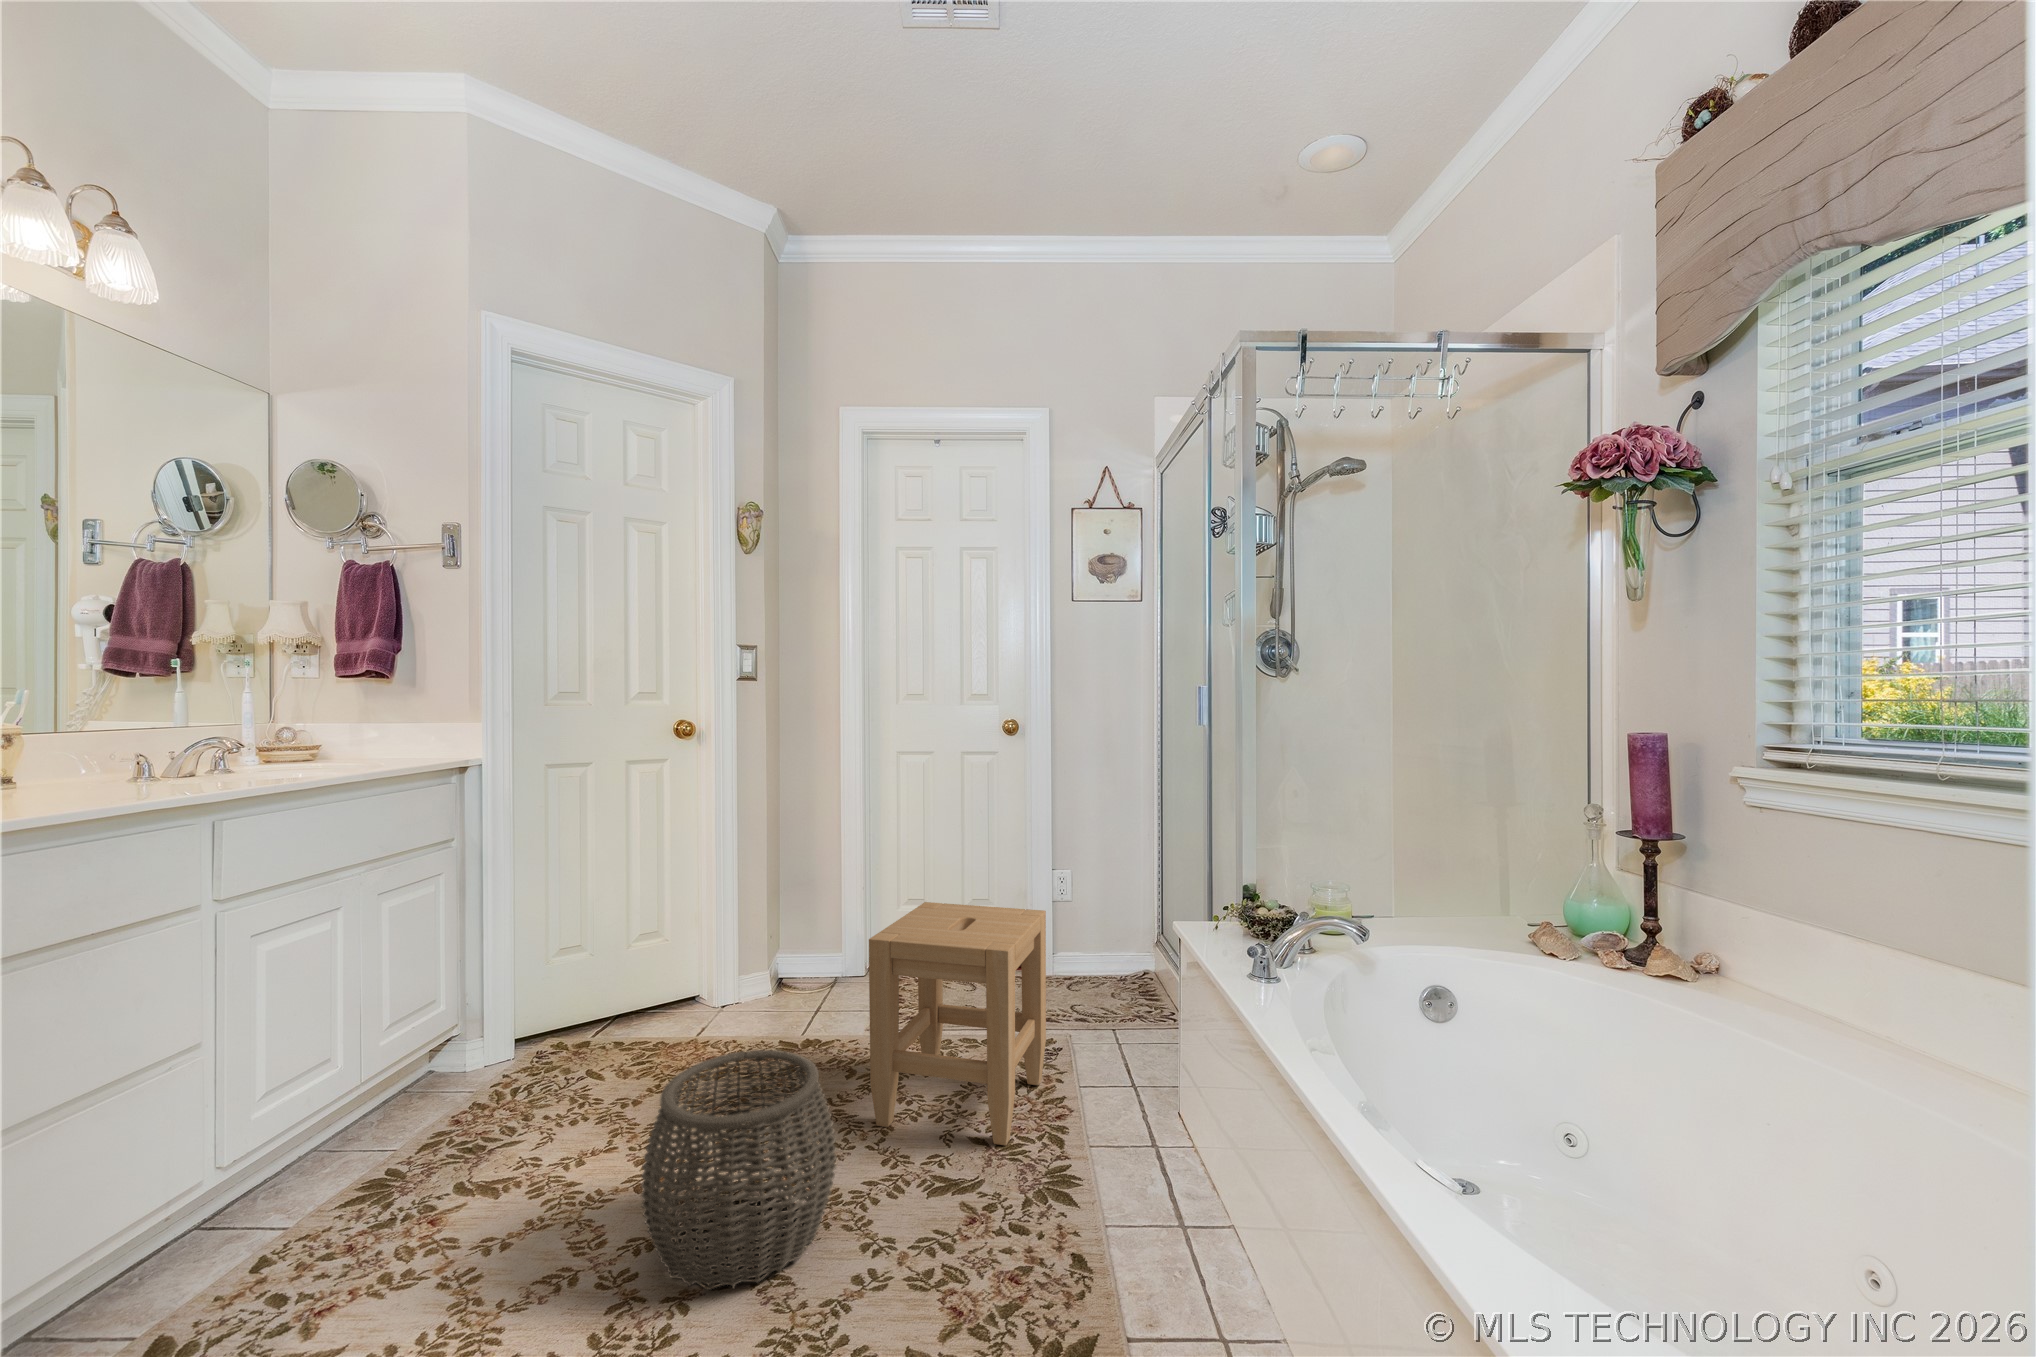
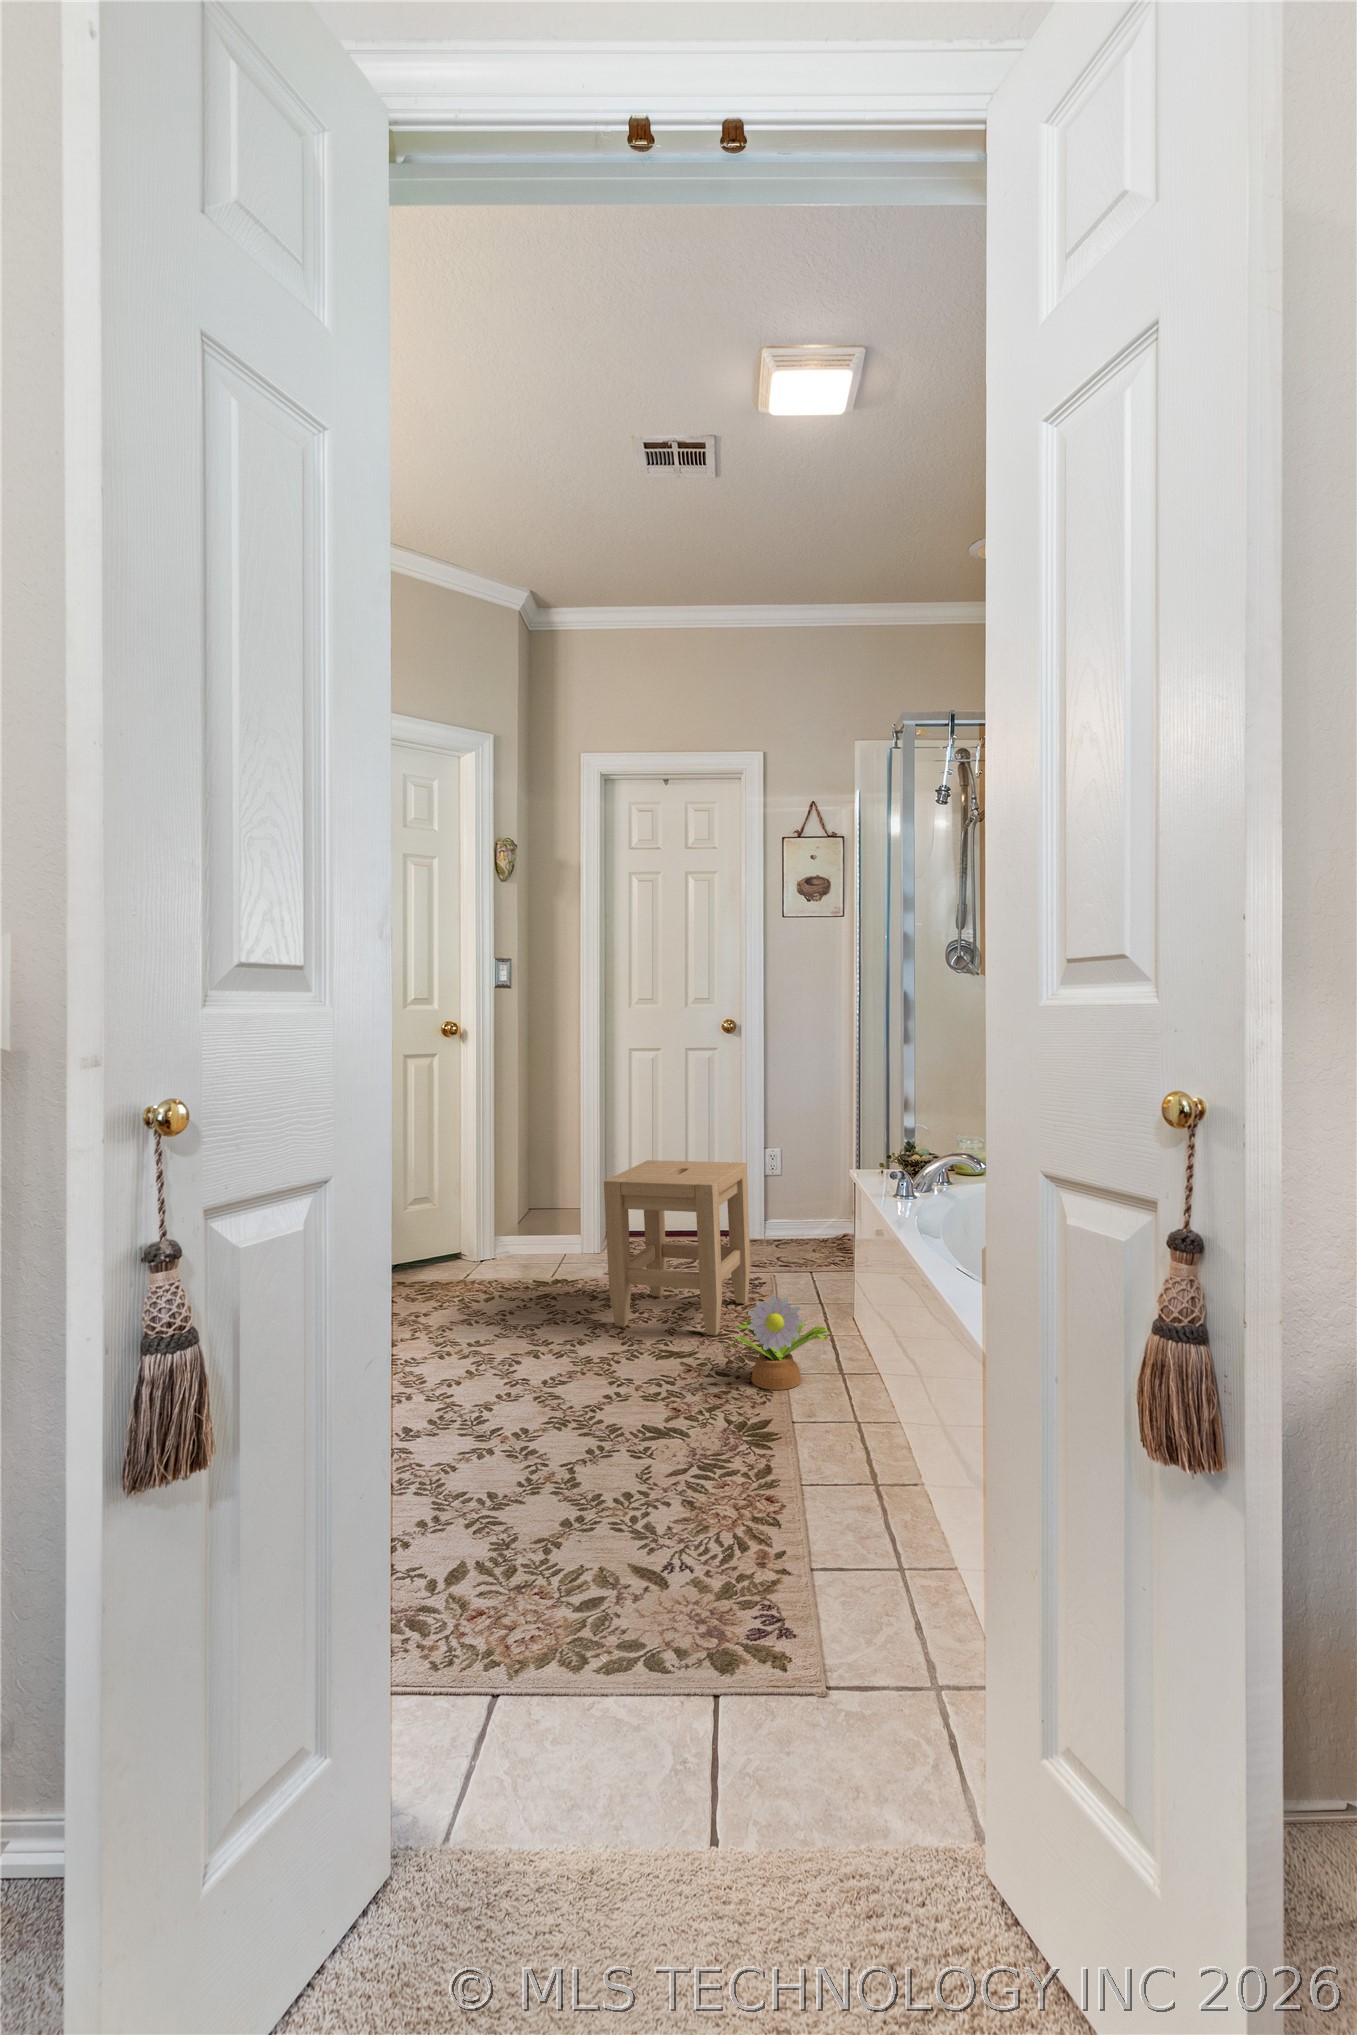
woven basket: present [641,1050,837,1290] -> none [453,1253,588,1400]
decorative plant: none [1029,1130,1167,1264] -> present [728,1294,830,1390]

